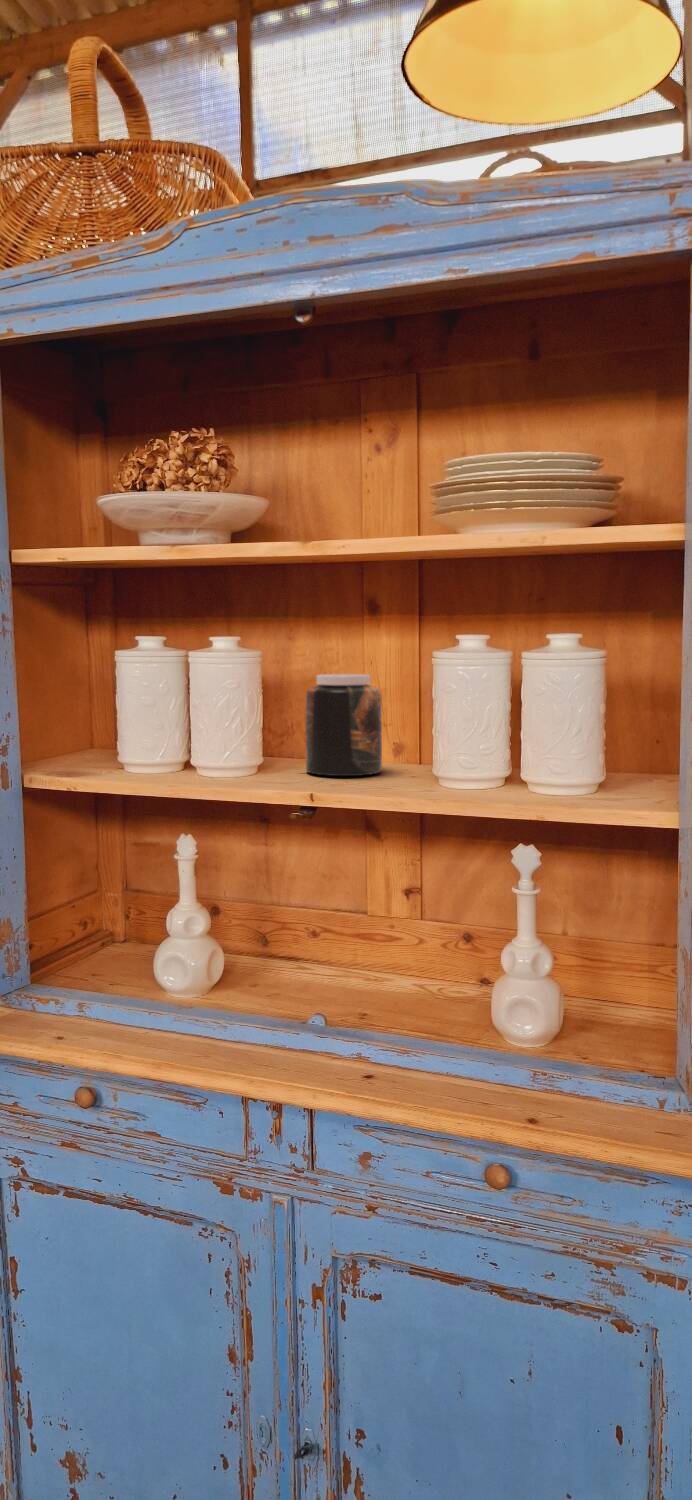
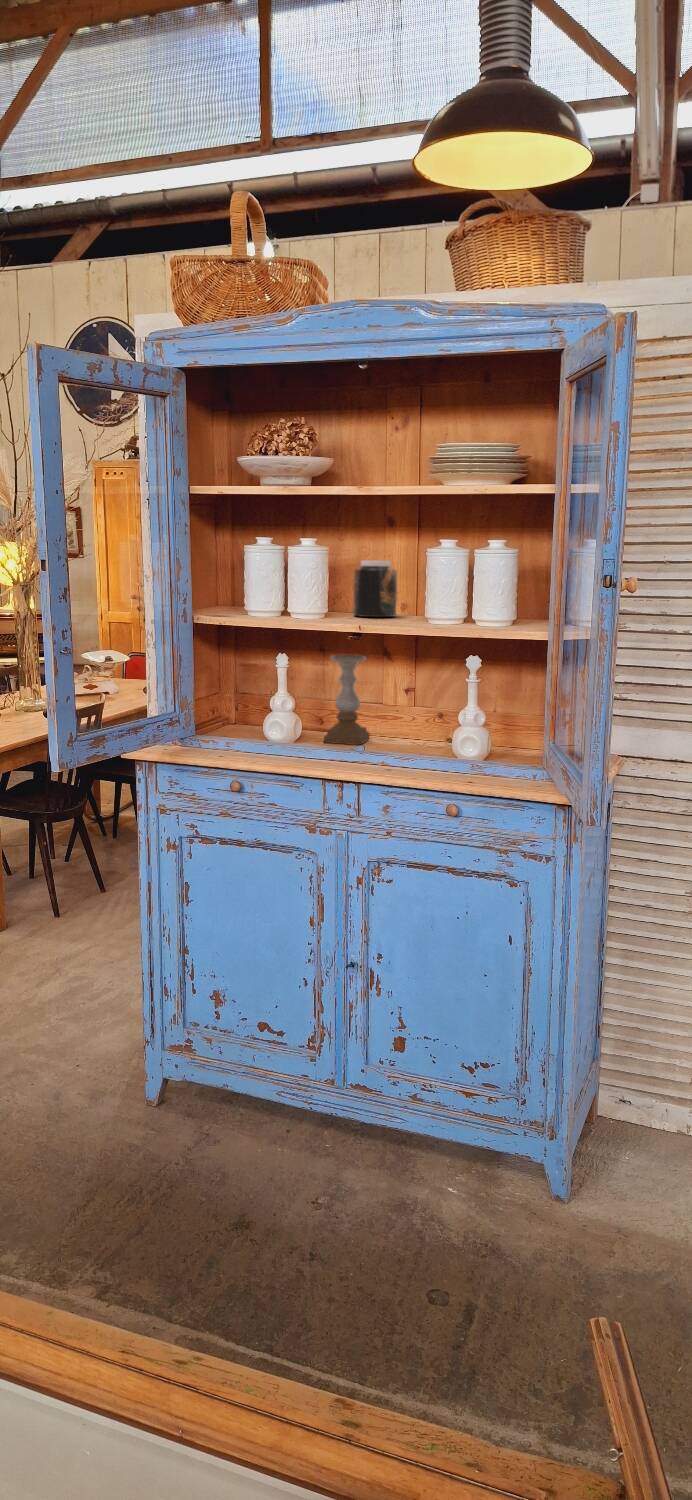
candle holder: none [257,838,341,1005] -> present [324,654,370,745]

